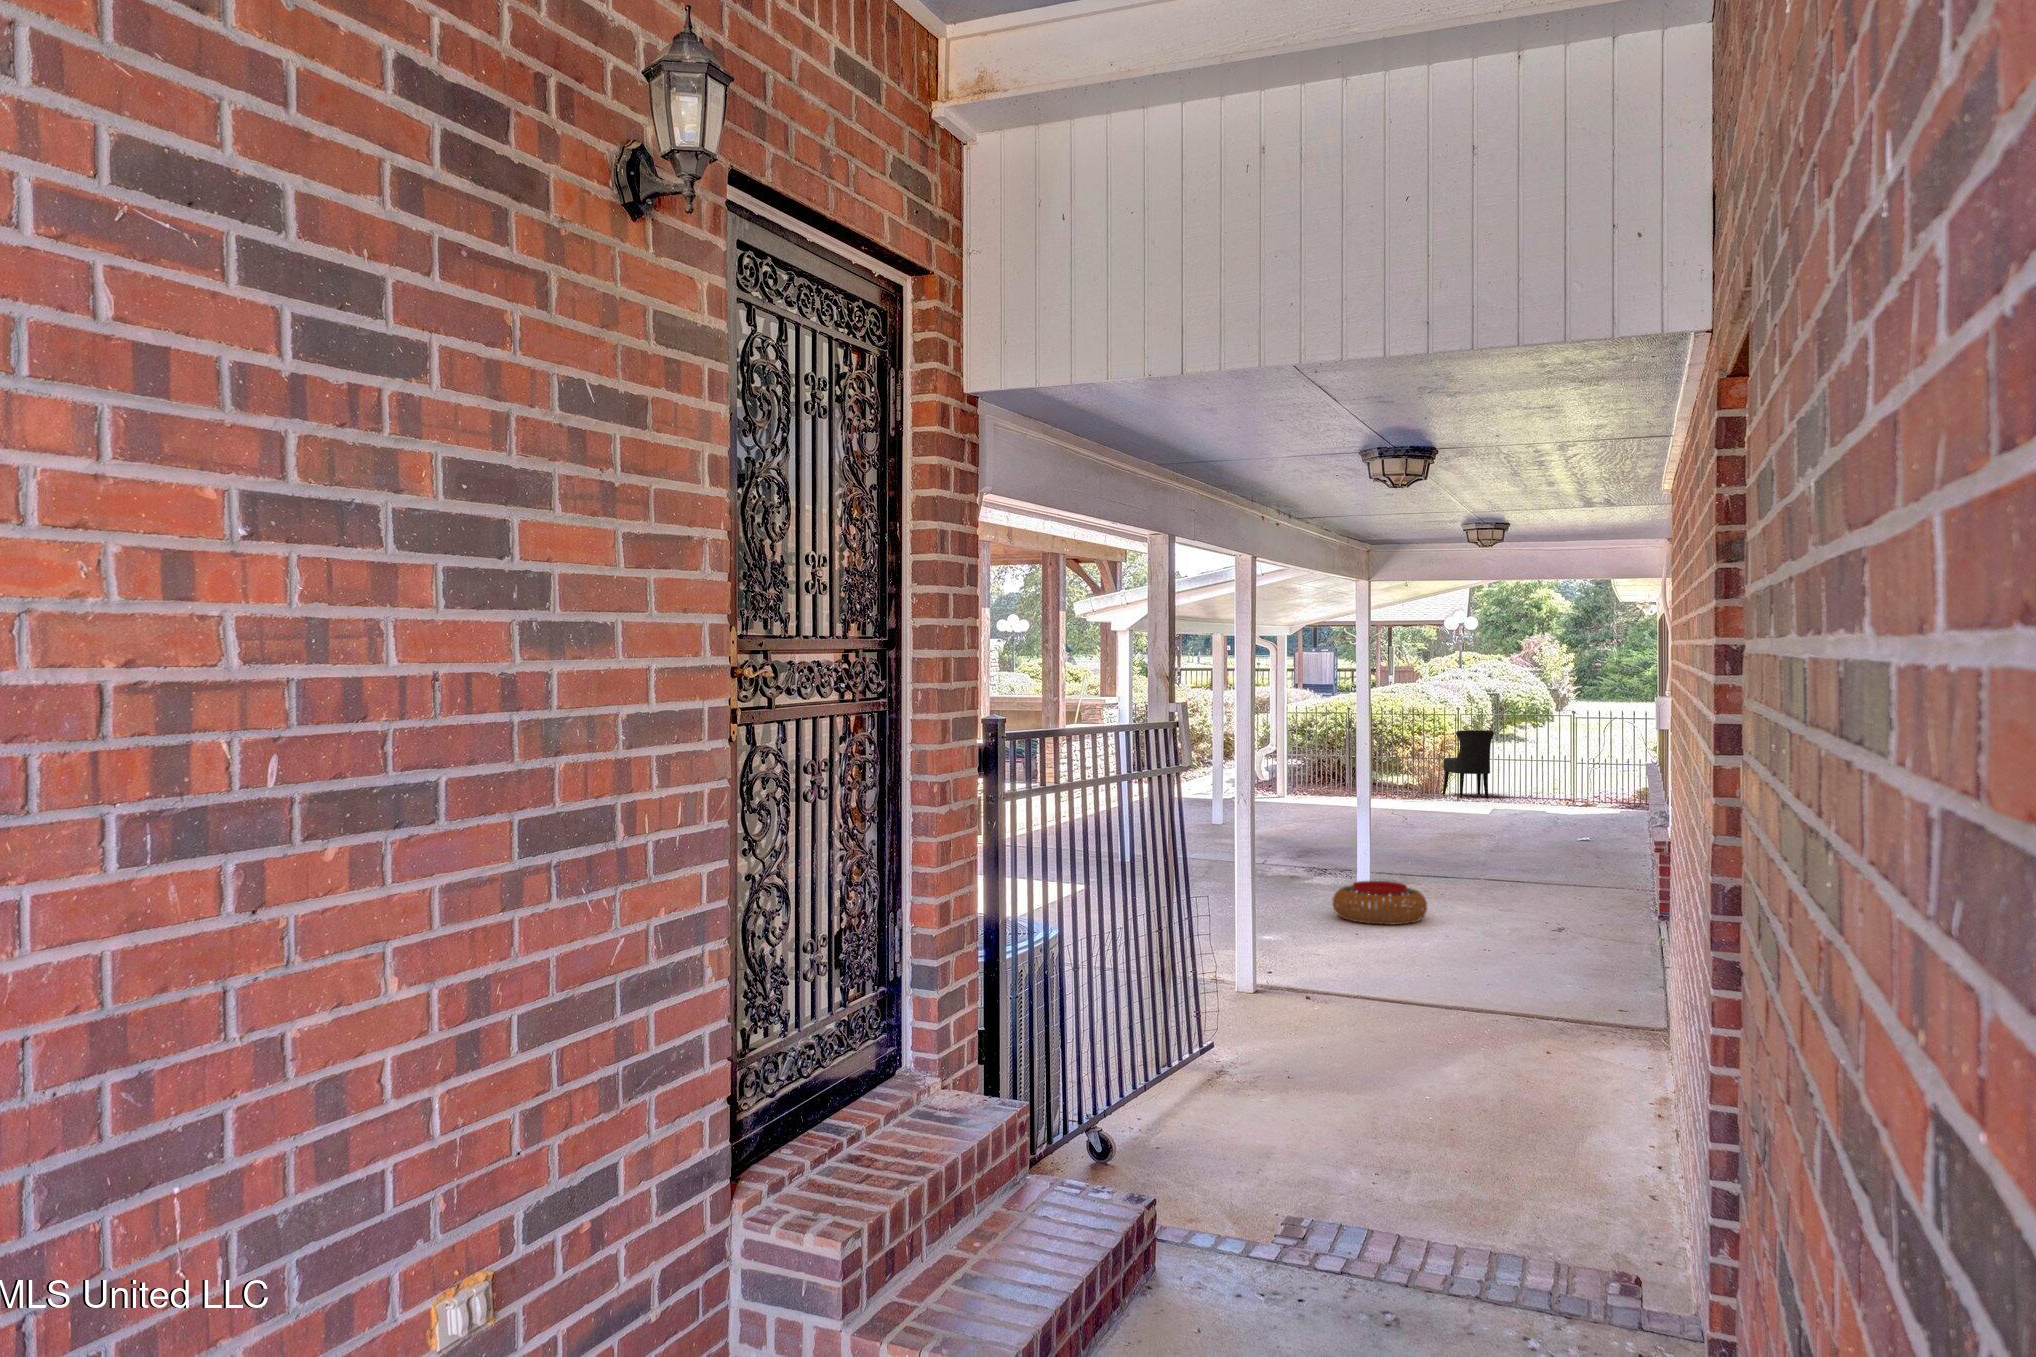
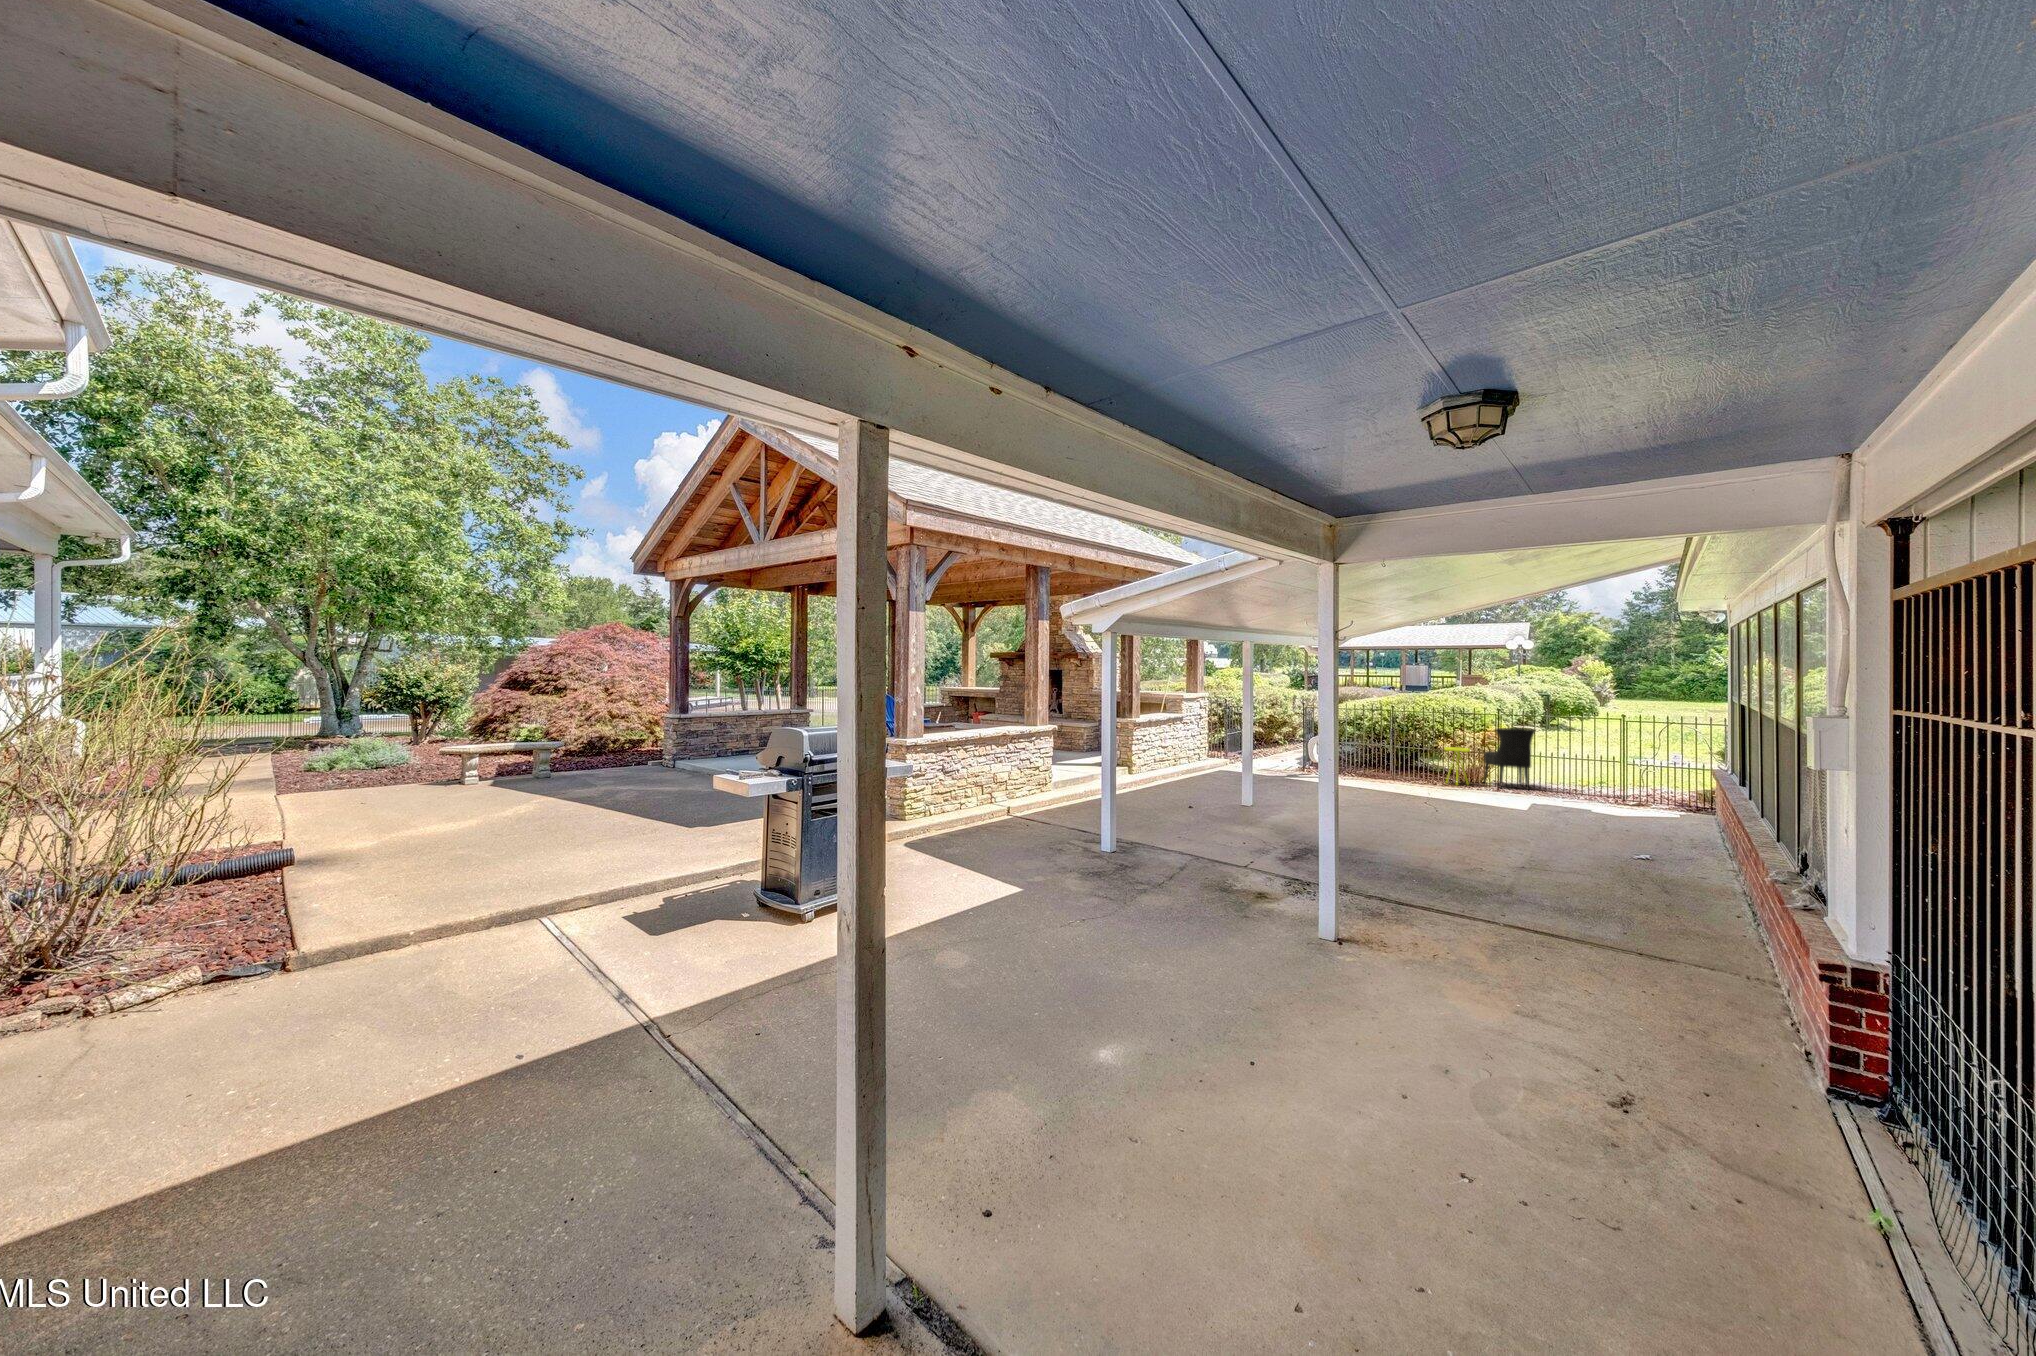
side table: none [1405,754,1431,797] -> present [1445,747,1470,784]
pouf: present [1332,881,1427,925] -> none [1203,982,1361,1086]

